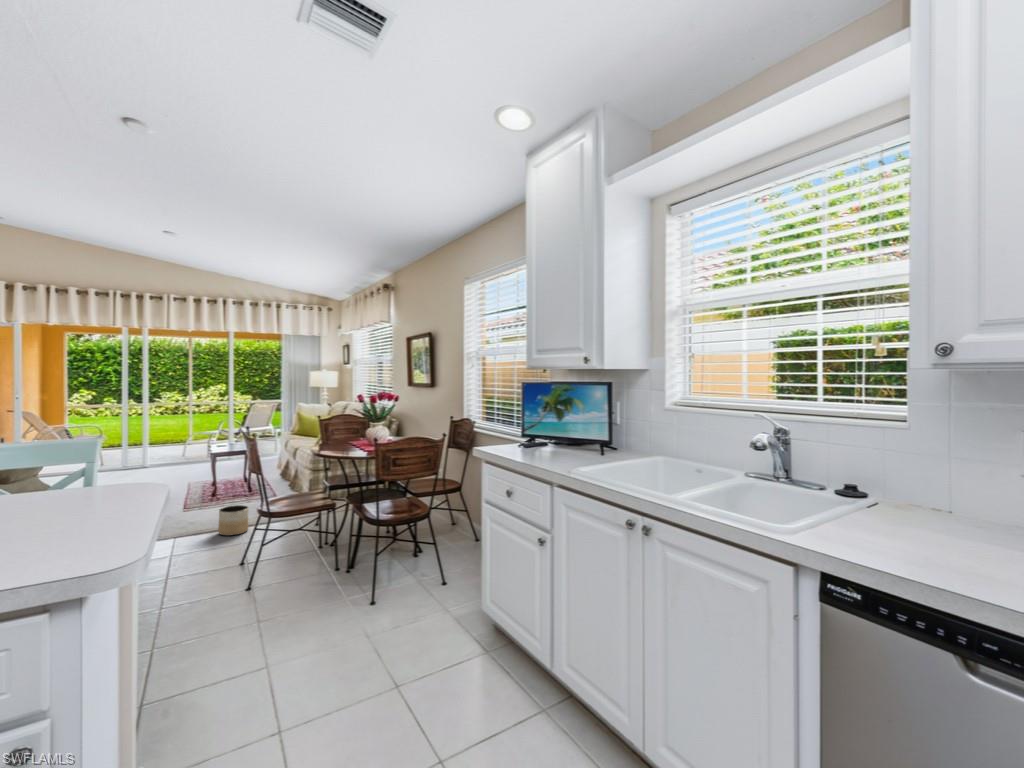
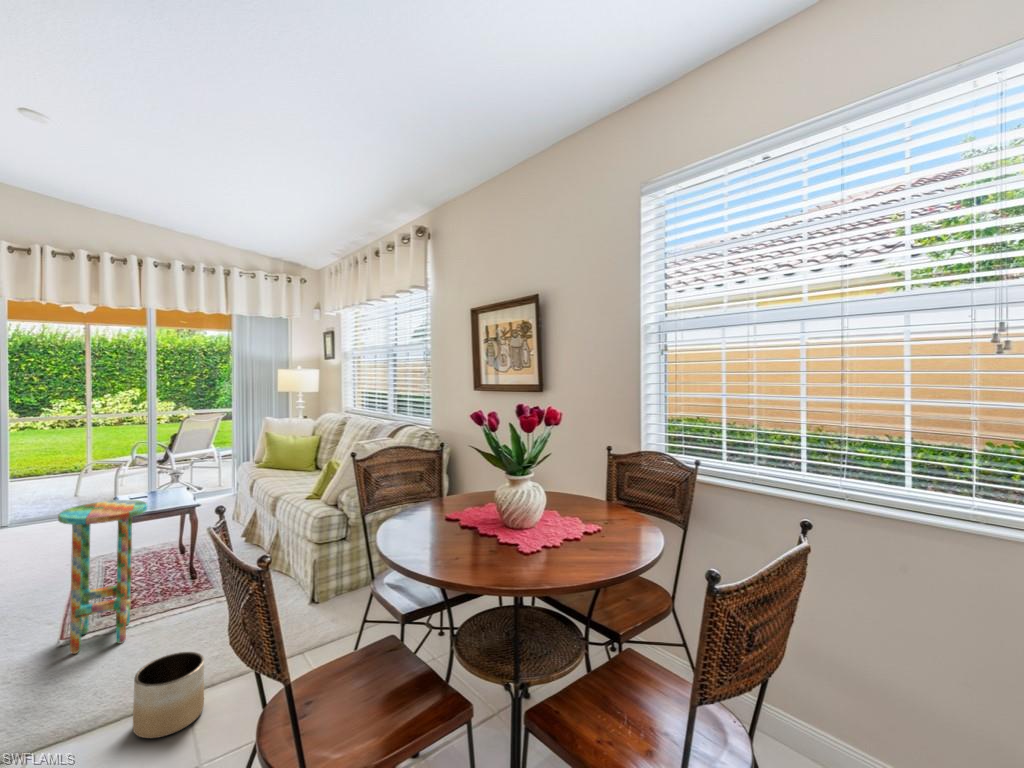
side table: none [185,442,226,513] -> present [58,500,147,654]

